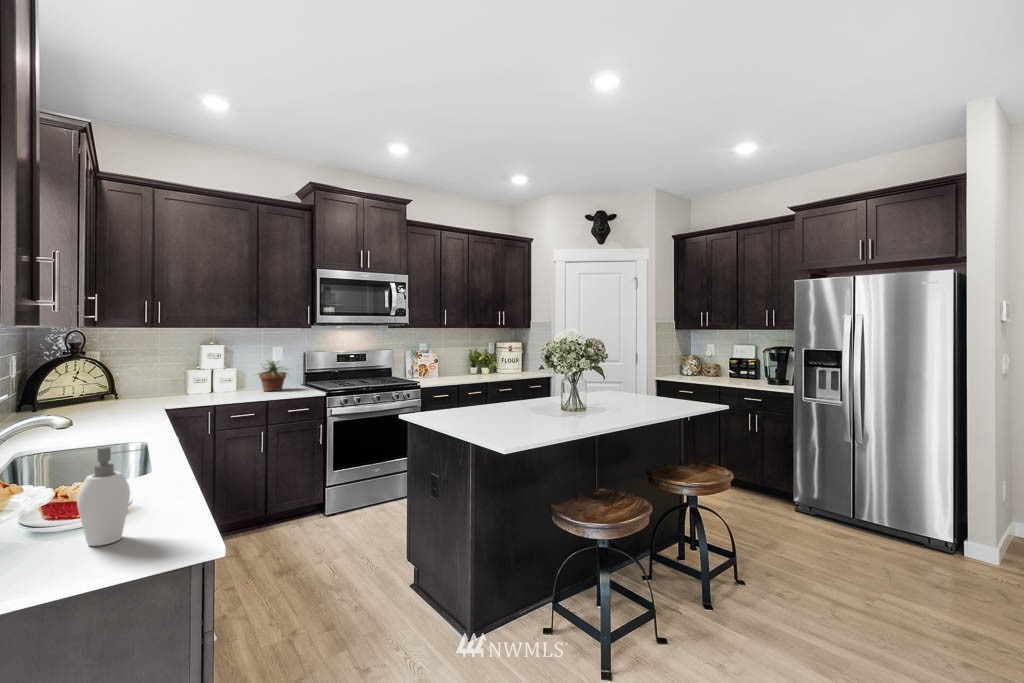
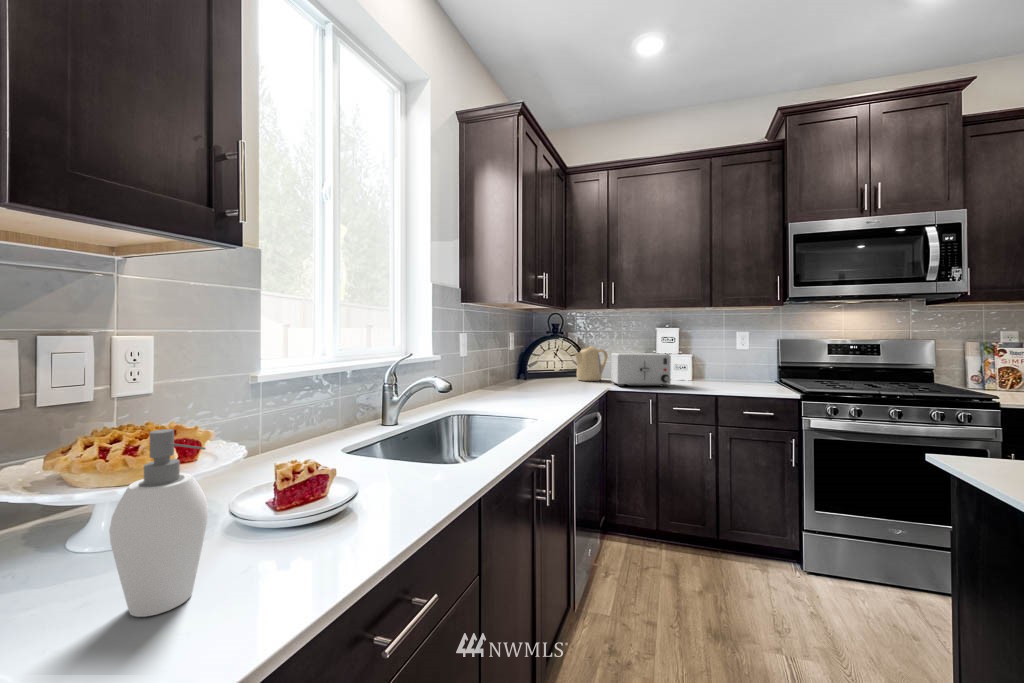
potted plant: present [258,361,287,391] -> none [707,345,761,385]
kettle: none [106,365,147,403] -> present [575,346,608,381]
toaster: none [158,369,224,404] -> present [611,353,671,387]

